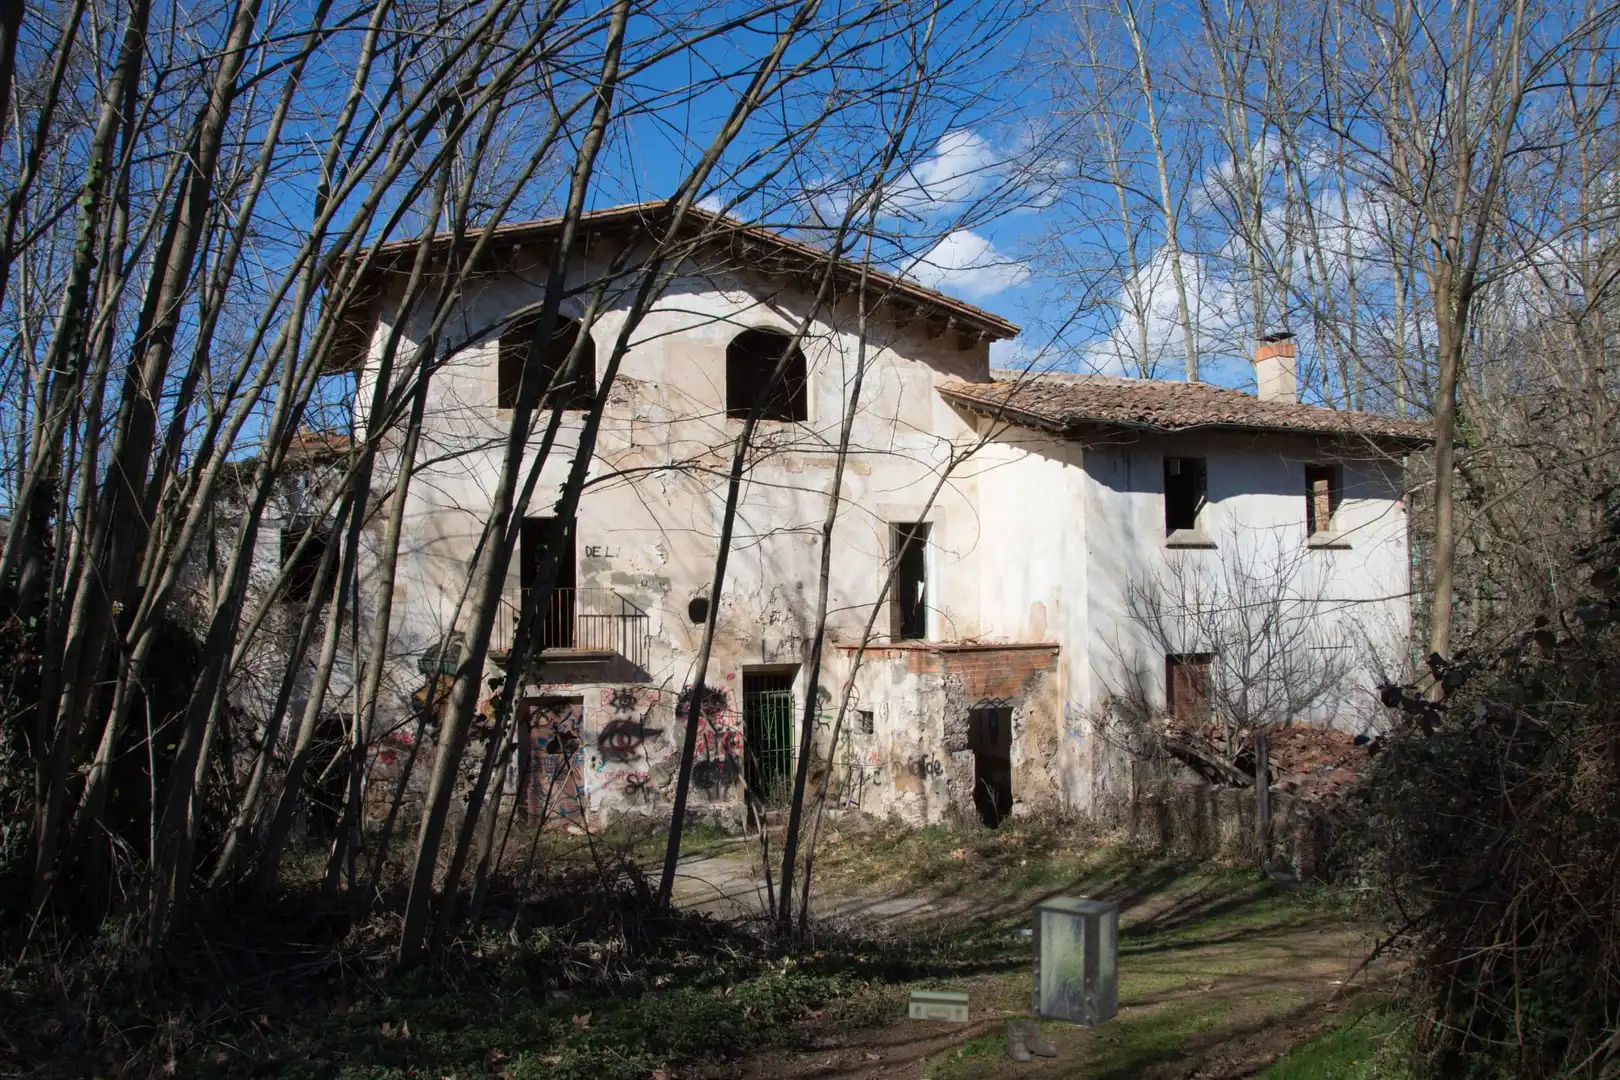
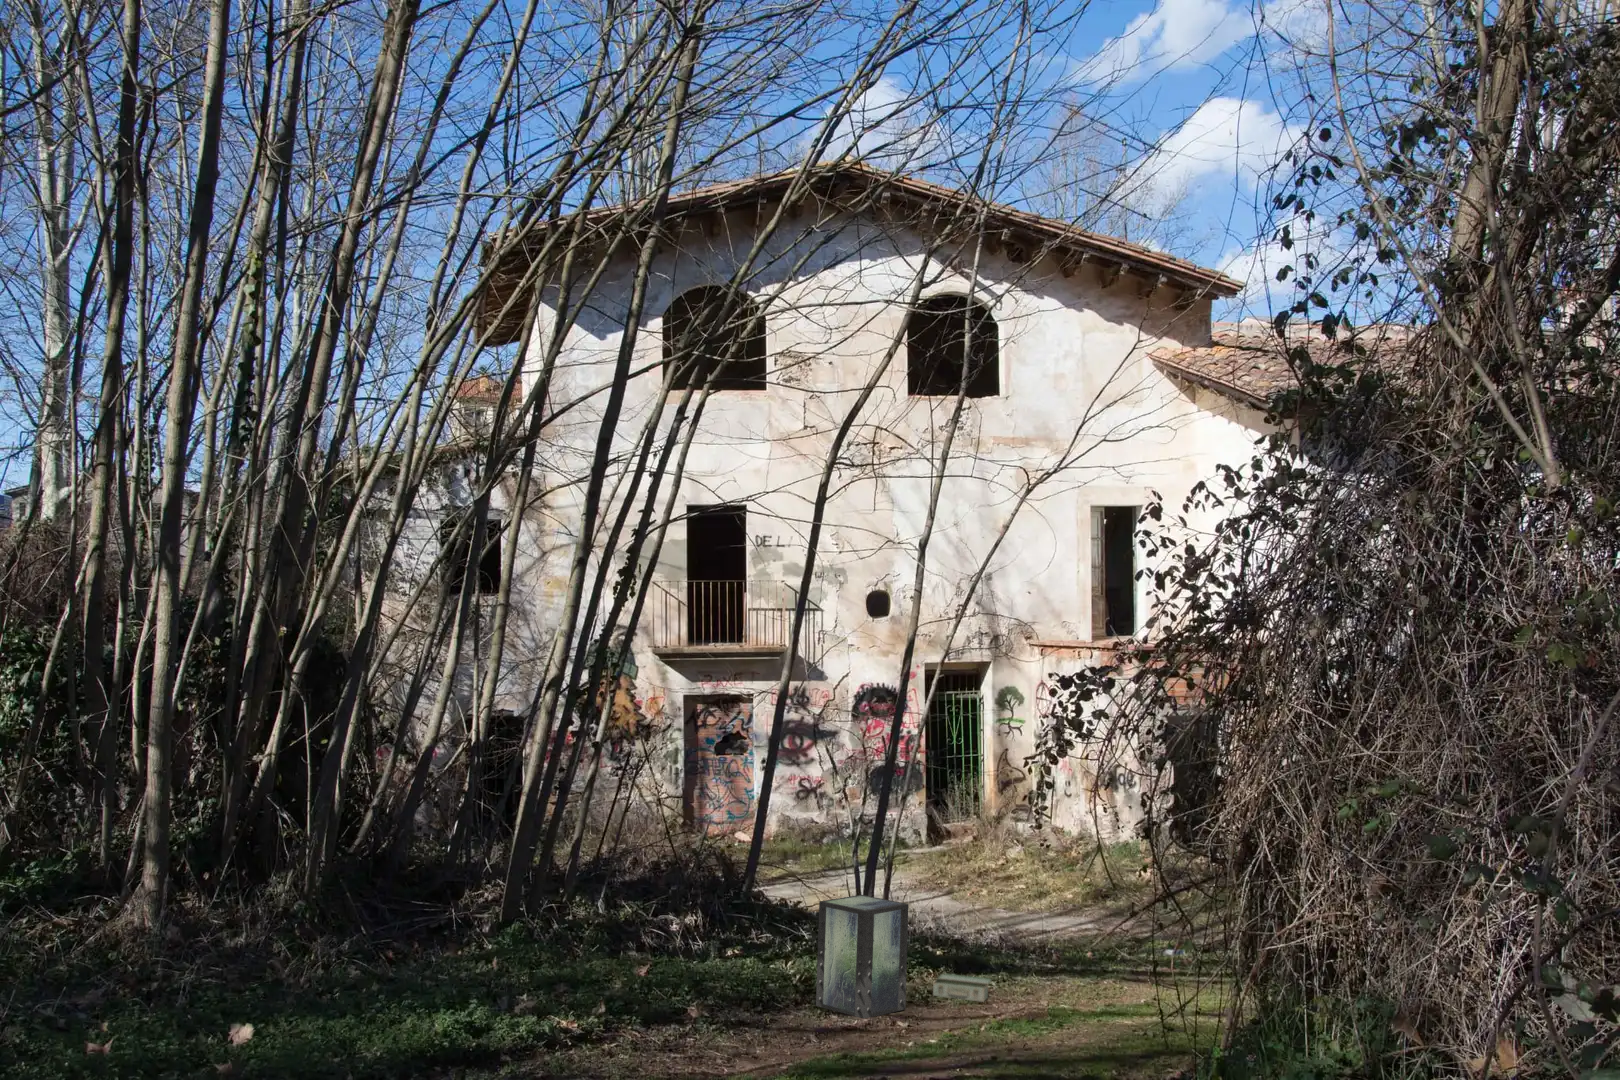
storage box: present [1031,895,1119,1028] -> present [816,895,909,1018]
boots: present [1006,1019,1056,1063] -> none [988,996,1041,1031]

